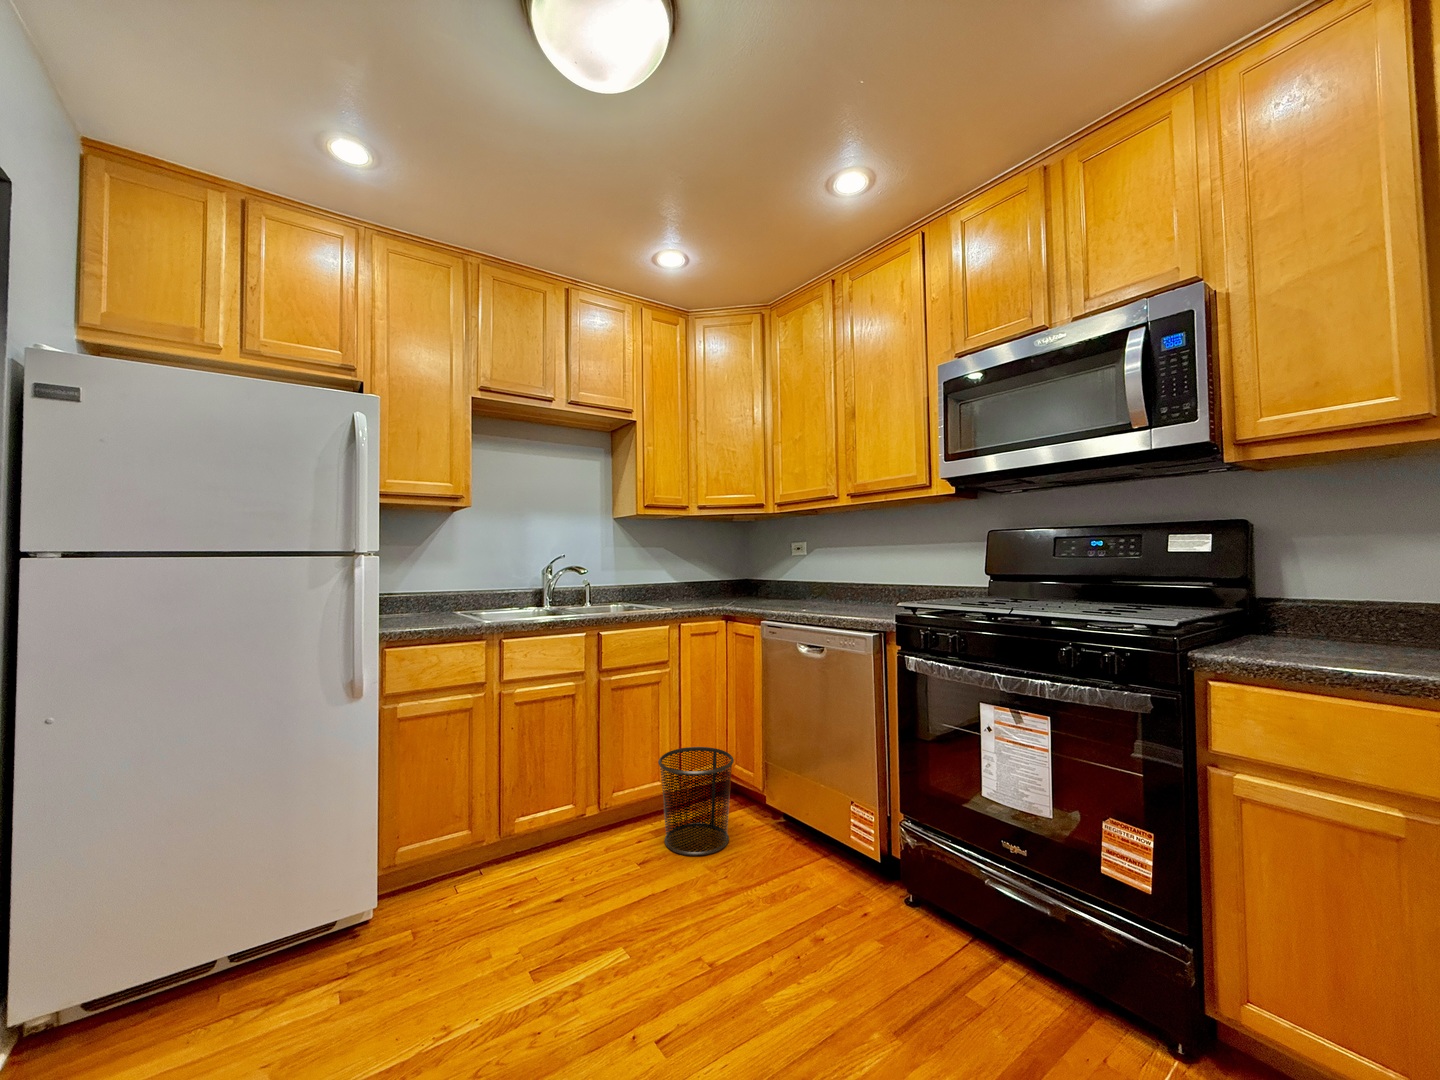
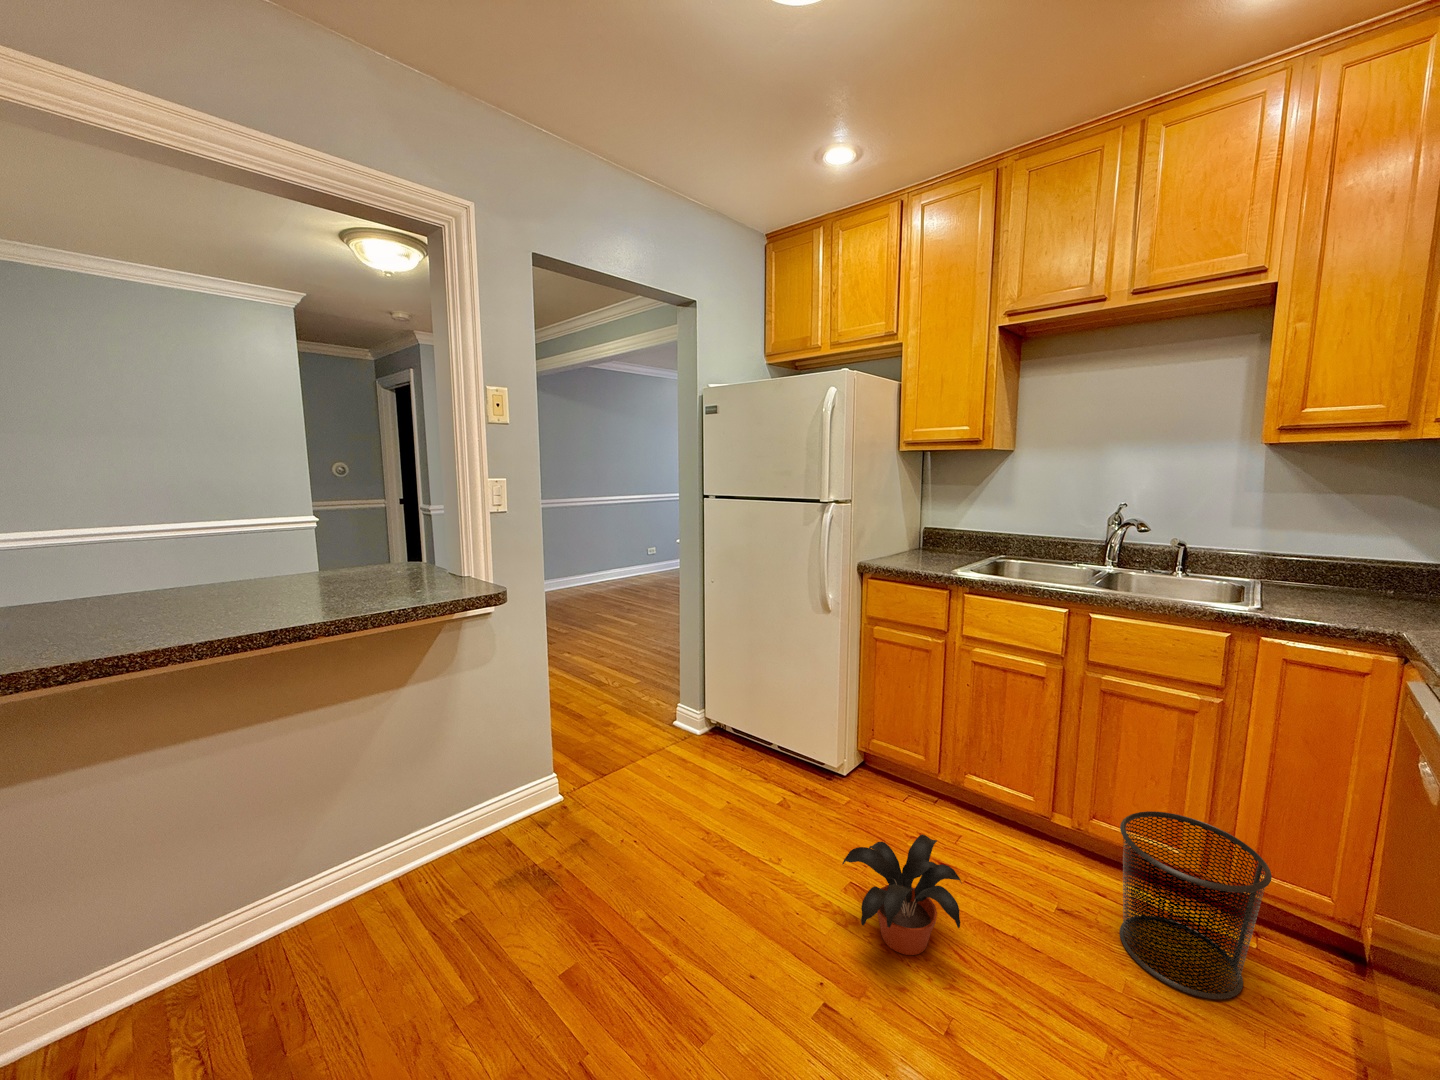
potted plant: none [555,851,671,972] -> present [842,834,961,955]

